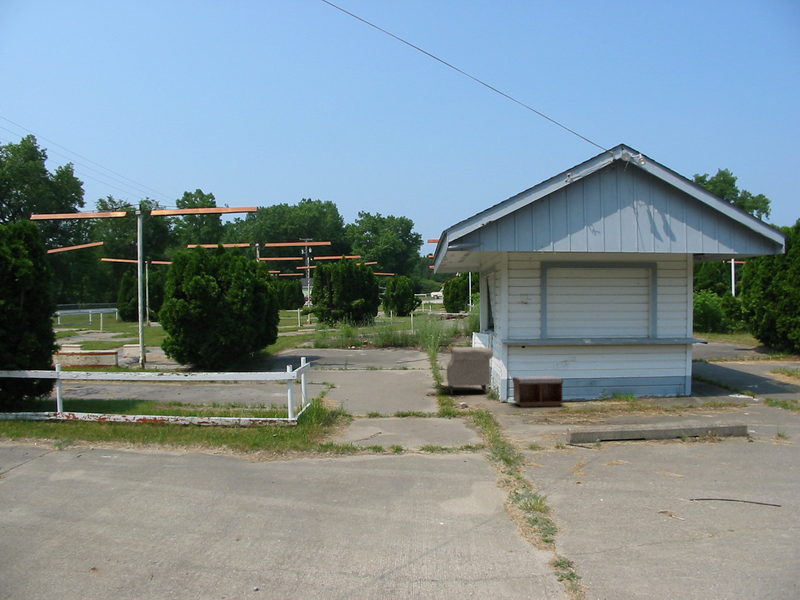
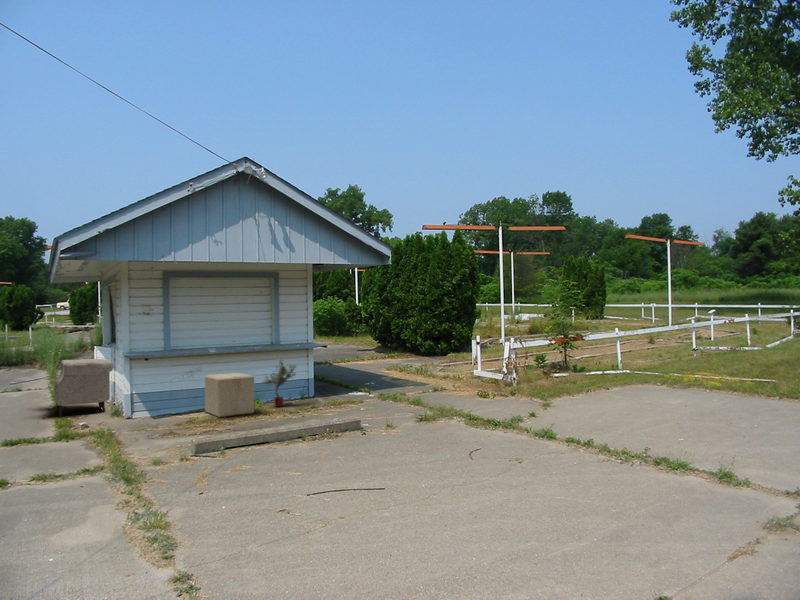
potted tree: none [631,354,670,403] -> present [263,360,296,407]
cardboard box: none [575,366,625,408] -> present [205,373,254,417]
bench: present [513,376,563,407] -> none [137,386,192,422]

